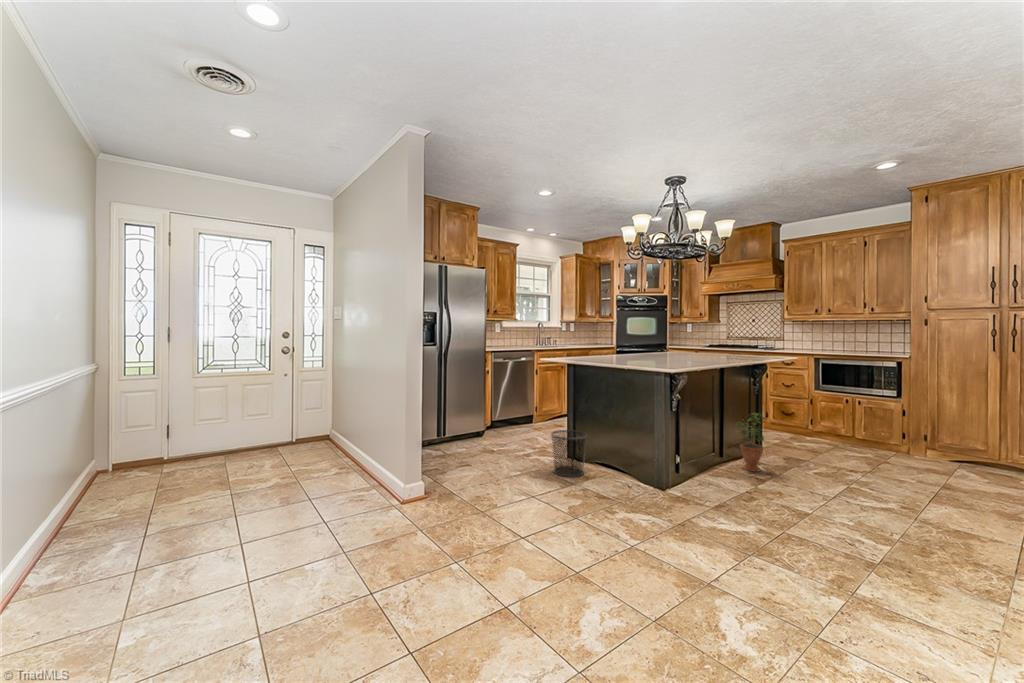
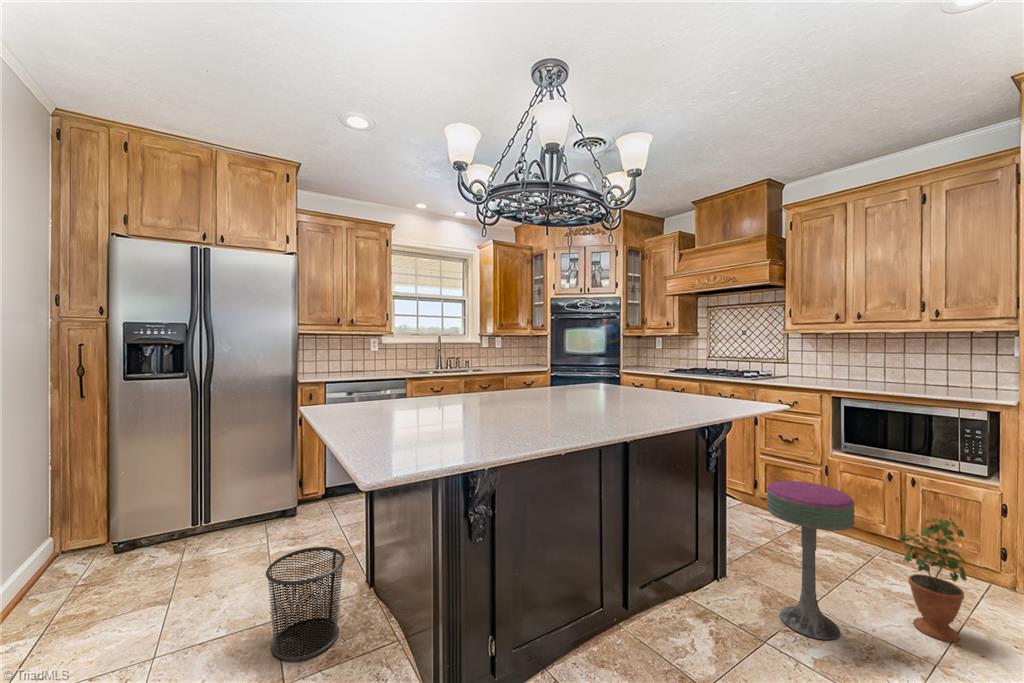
bar stool: none [788,395,832,467] -> present [767,481,855,640]
potted plant: present [738,413,765,472] -> present [898,518,967,642]

